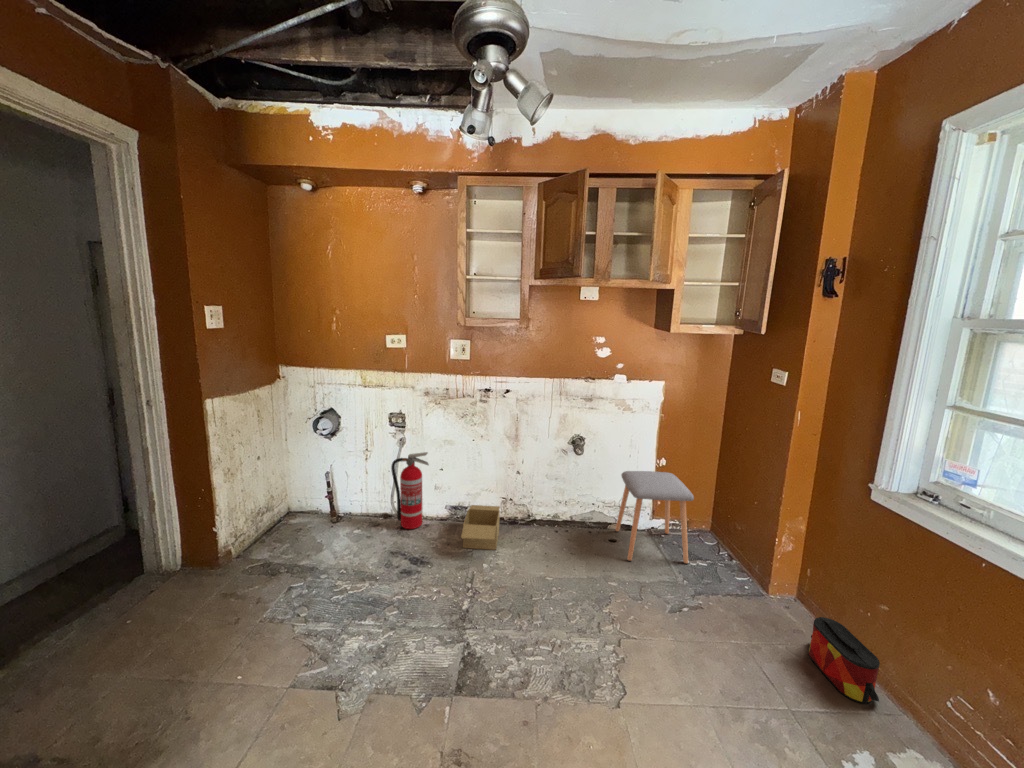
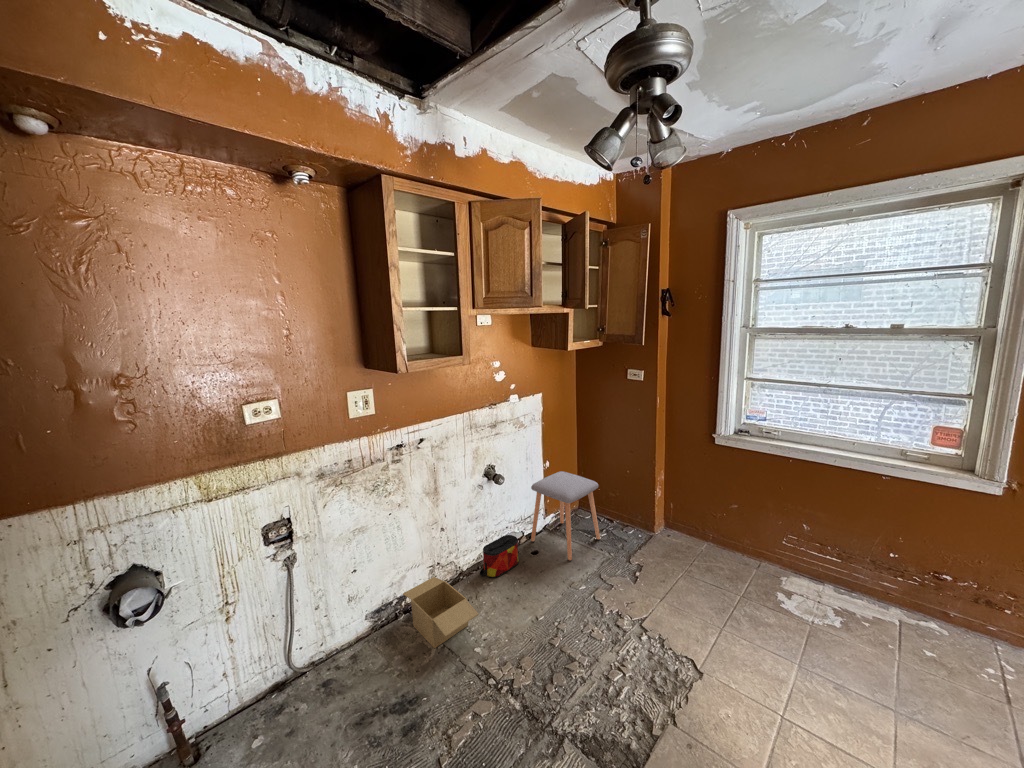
fire extinguisher: present [391,452,429,529] -> none [292,556,350,681]
bag: present [808,617,880,704] -> present [480,535,519,578]

